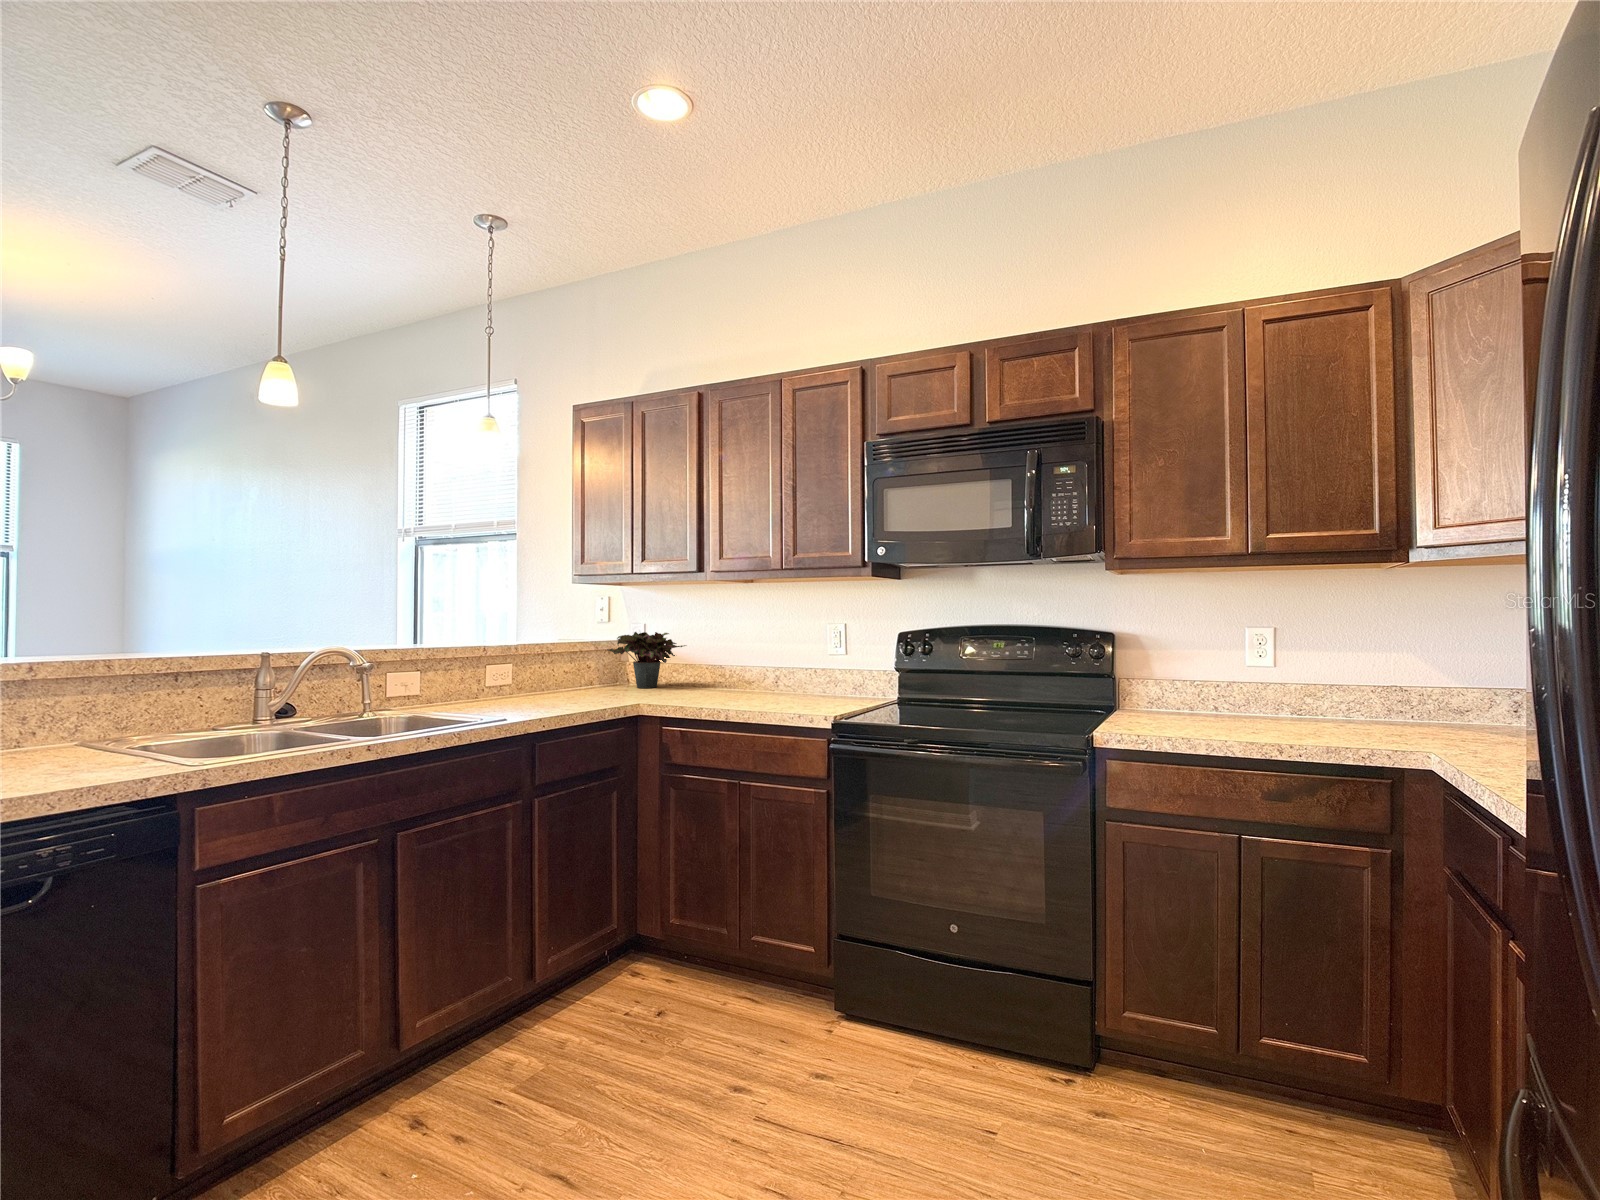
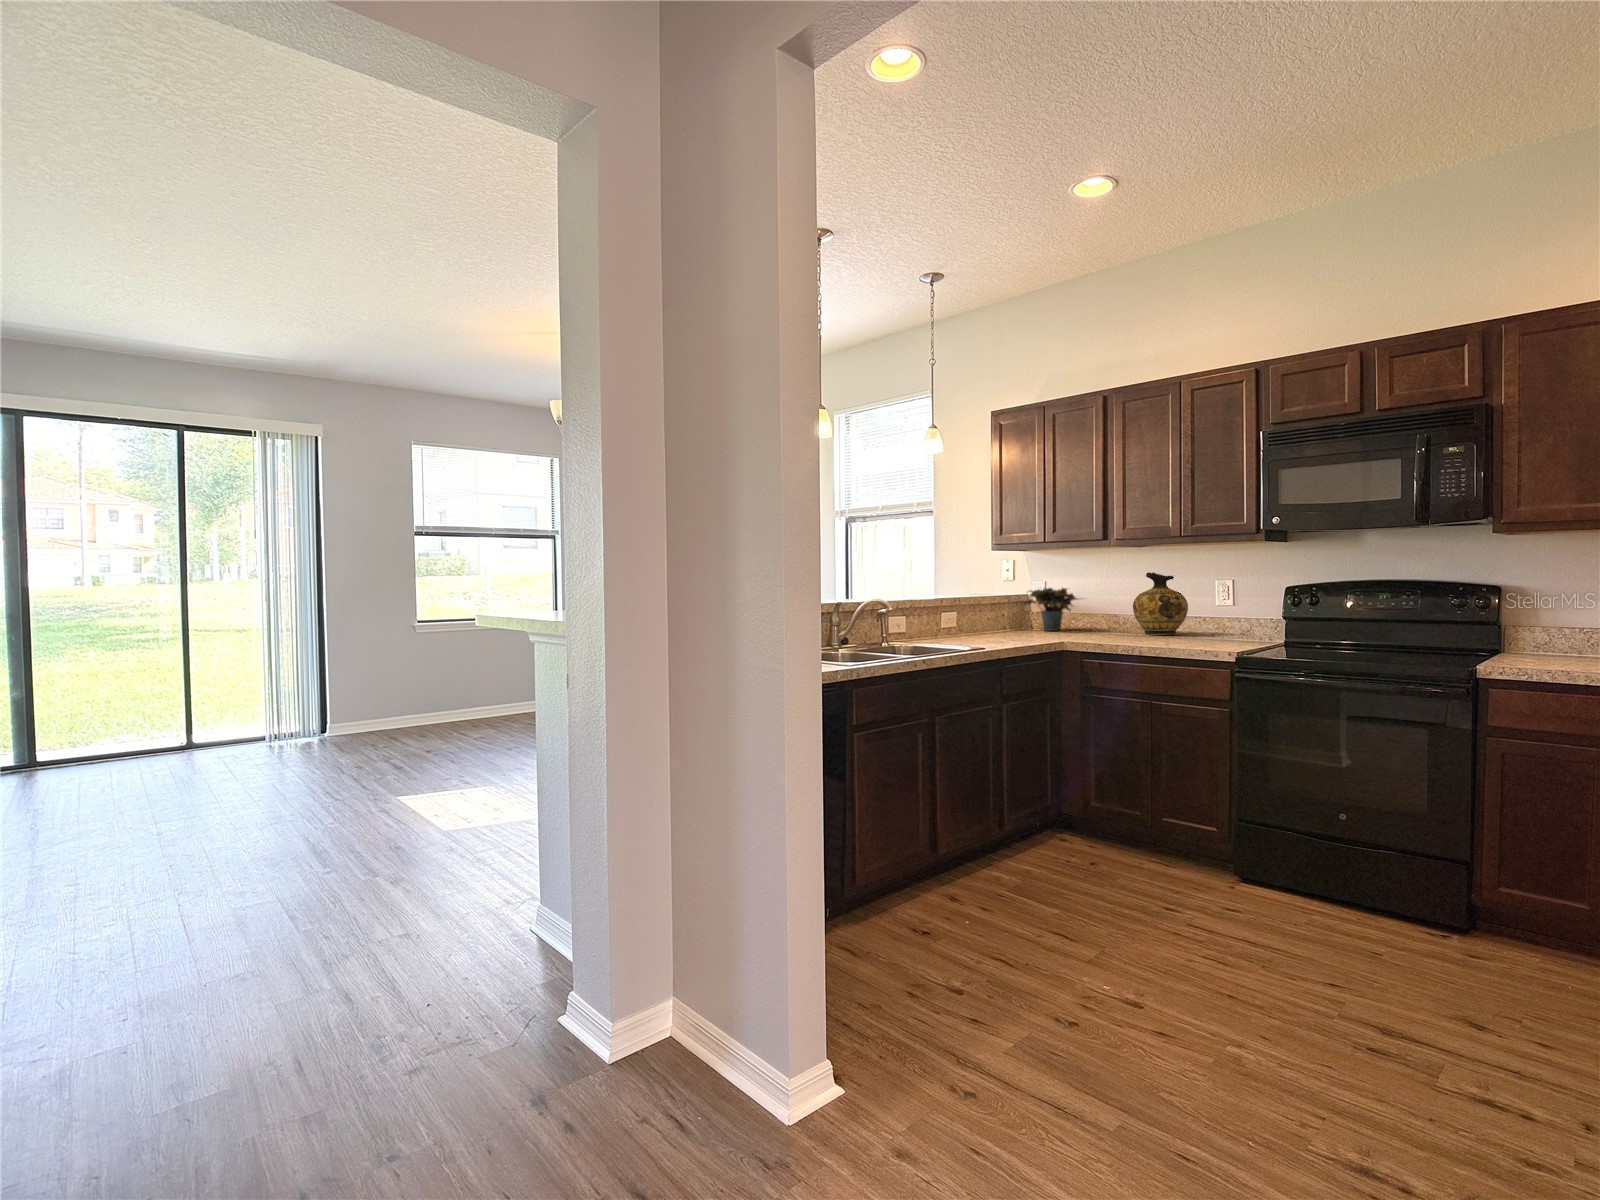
ceramic jug: none [738,614,800,692] -> present [1133,572,1188,635]

